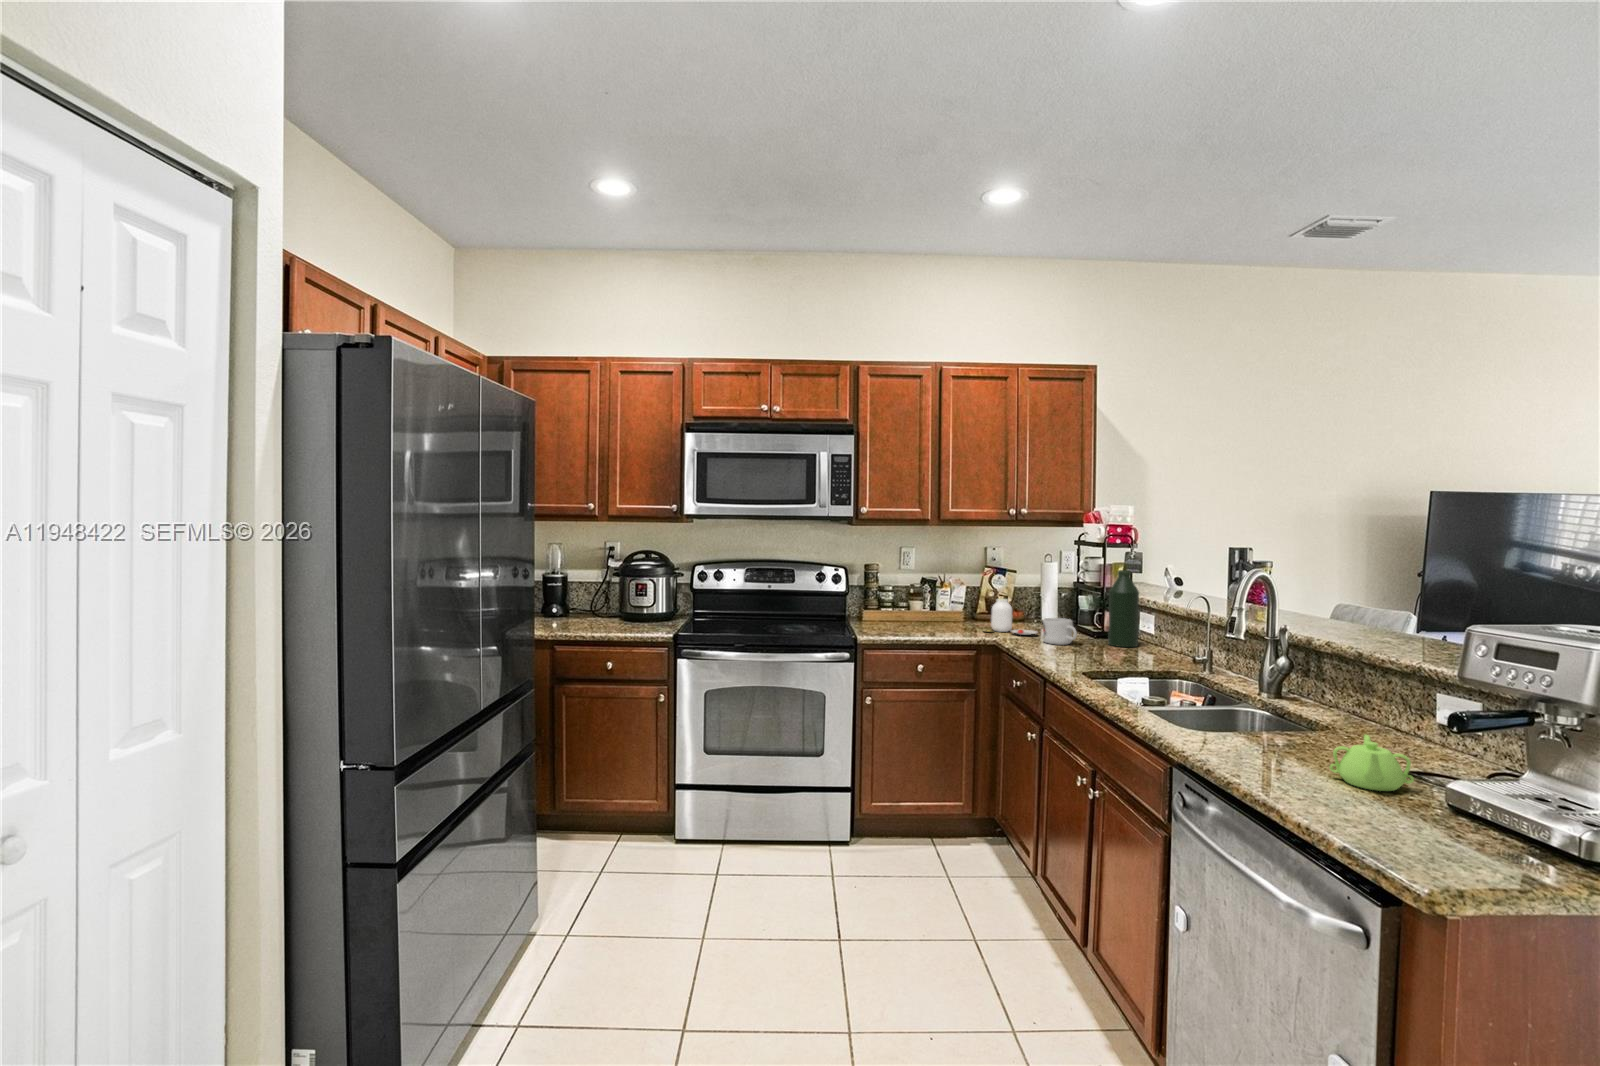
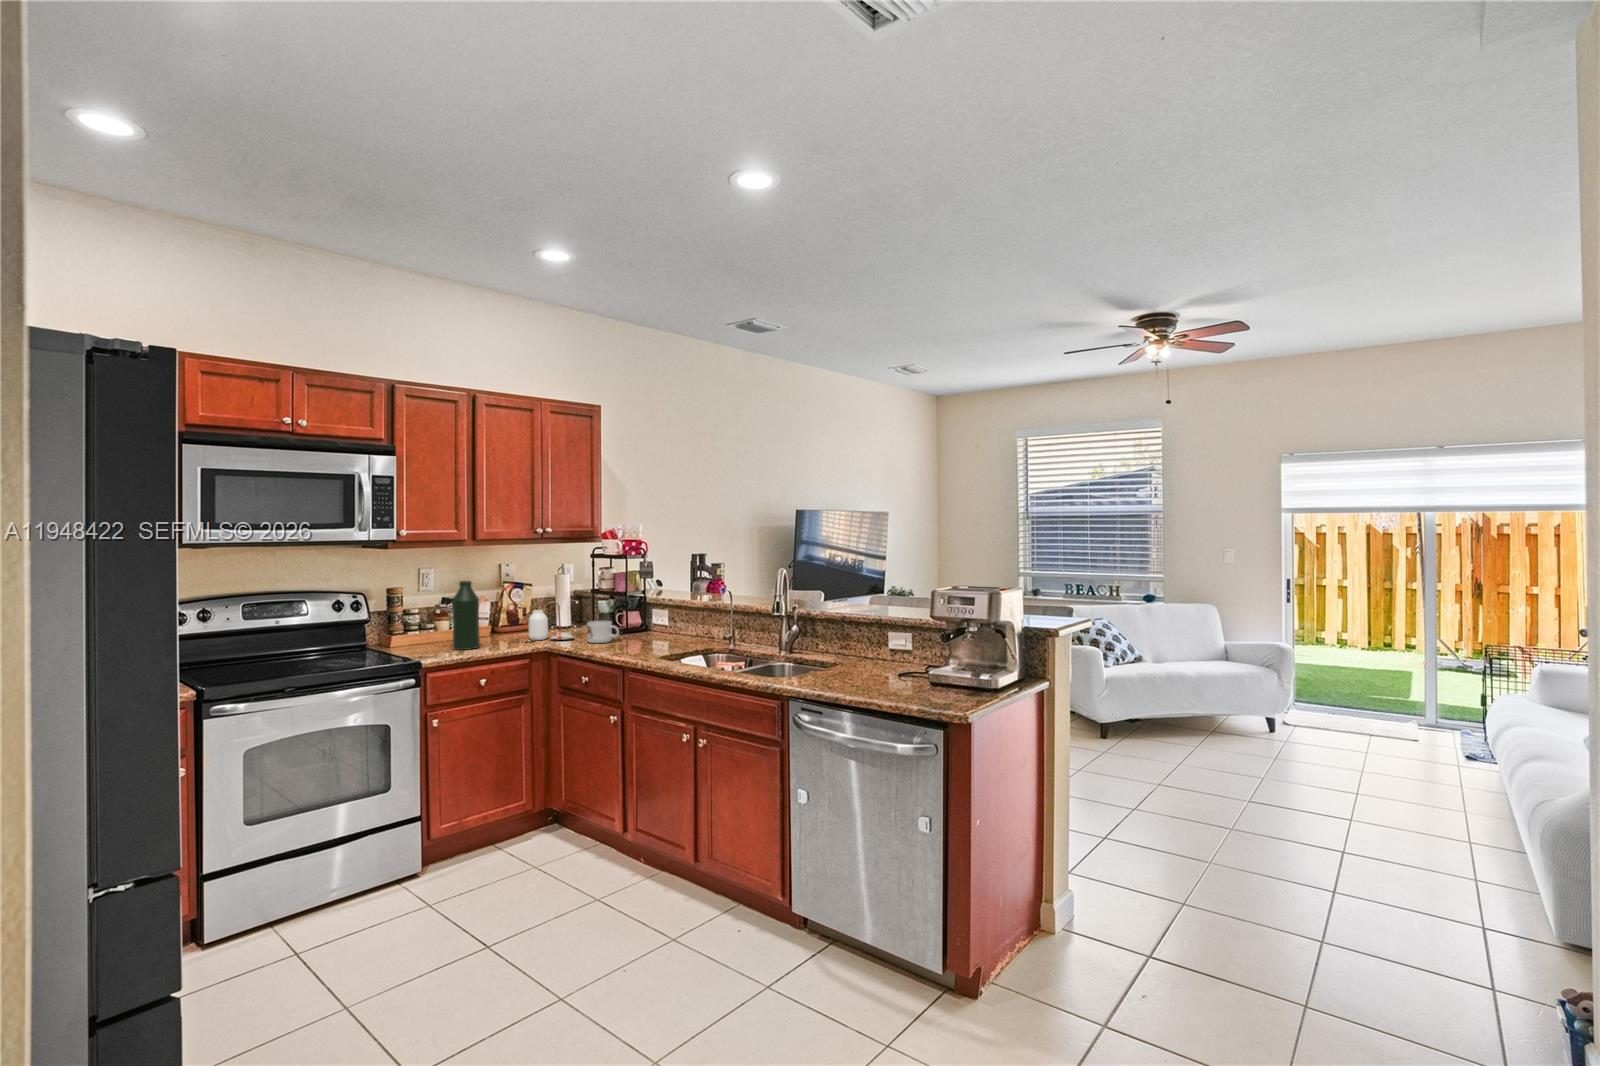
bottle: present [1108,570,1139,647] -> present [452,581,480,650]
teapot: present [1330,735,1414,791] -> none [879,659,916,688]

